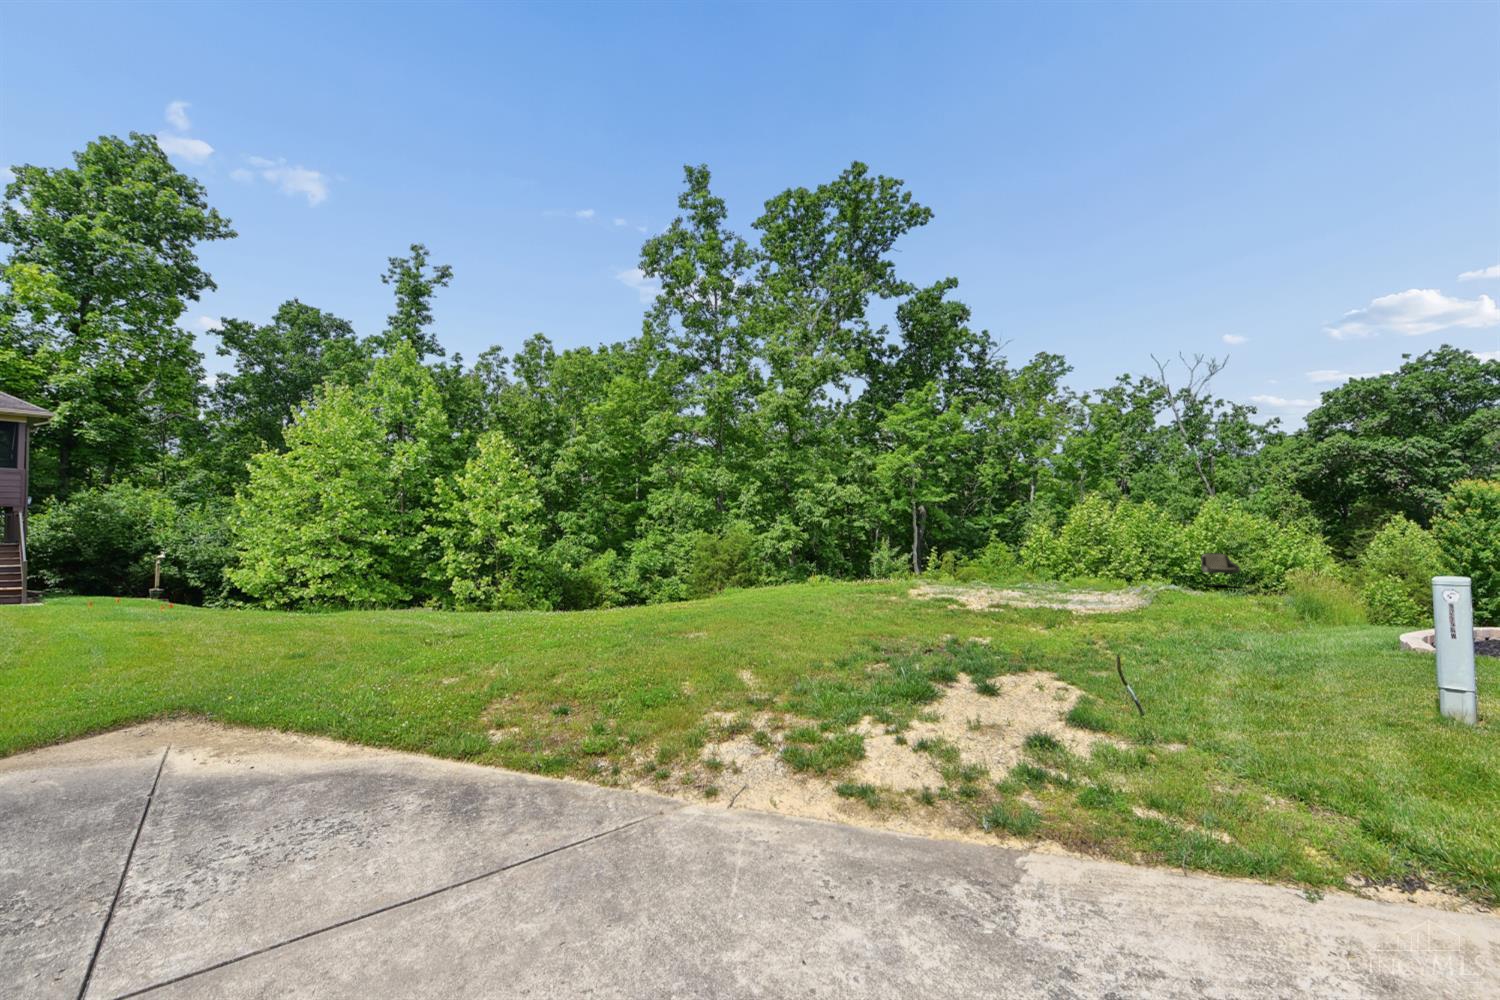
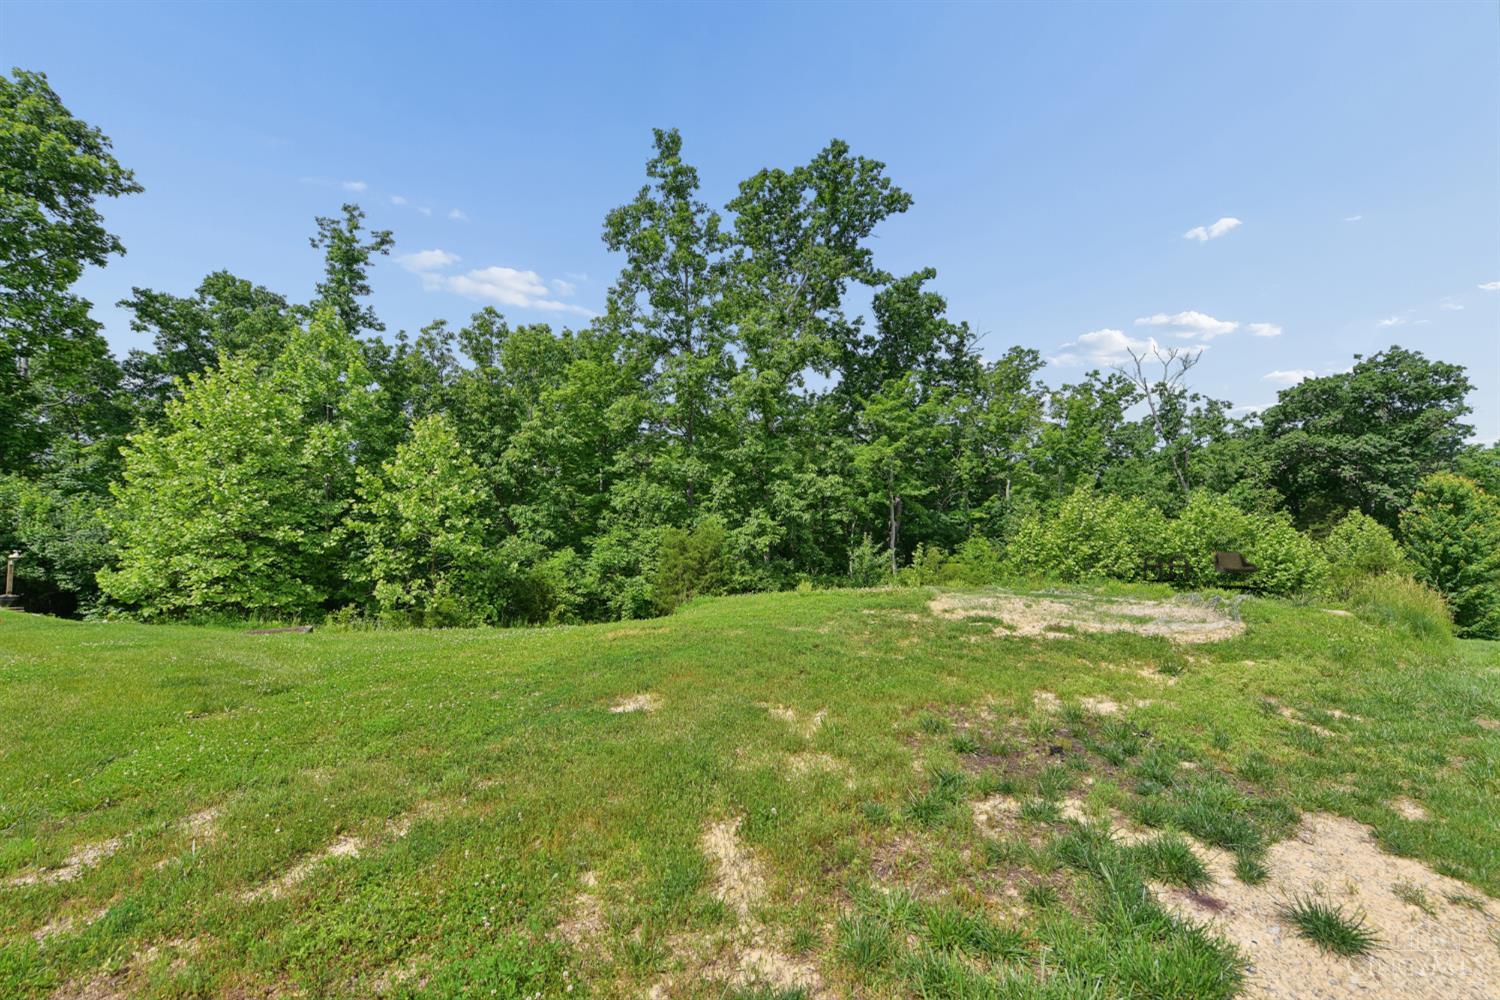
bench: none [1140,558,1183,582] -> present [1143,556,1189,582]

